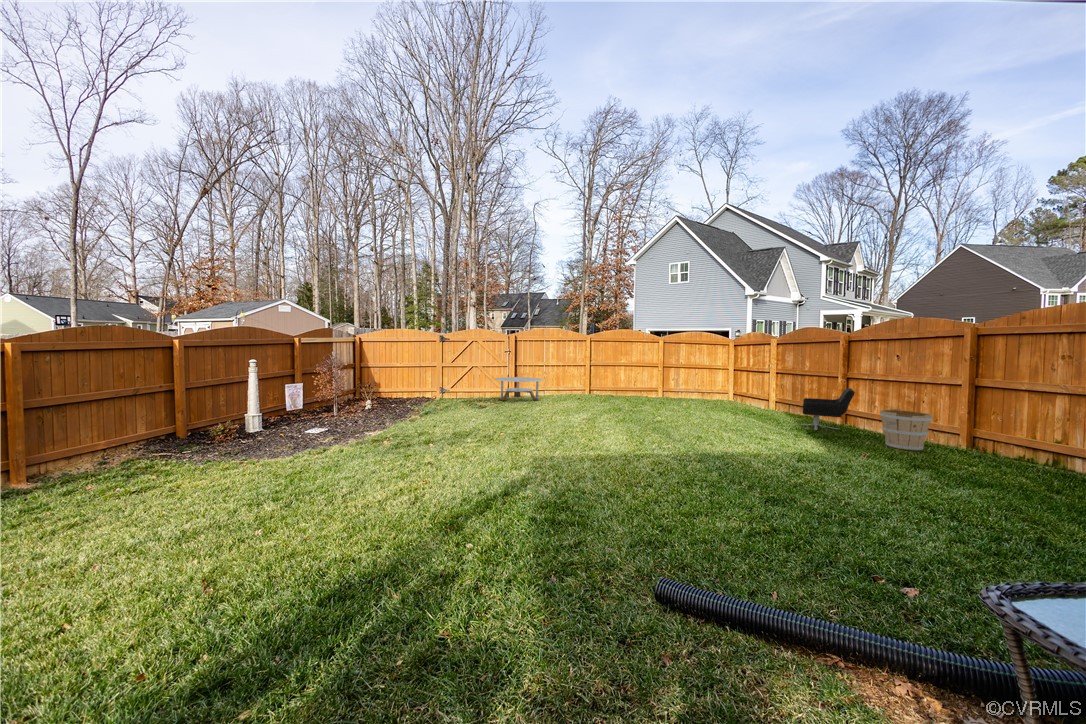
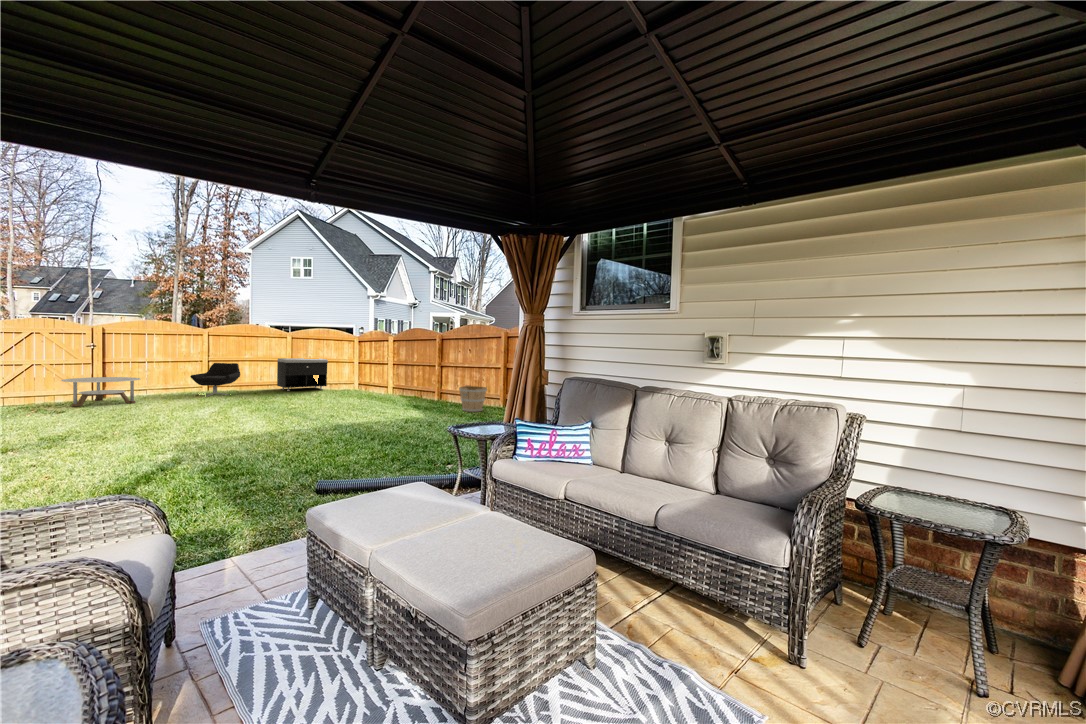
storage bench: none [650,364,700,398] -> present [277,358,328,391]
lounge chair: present [793,388,855,430] -> present [190,363,240,396]

